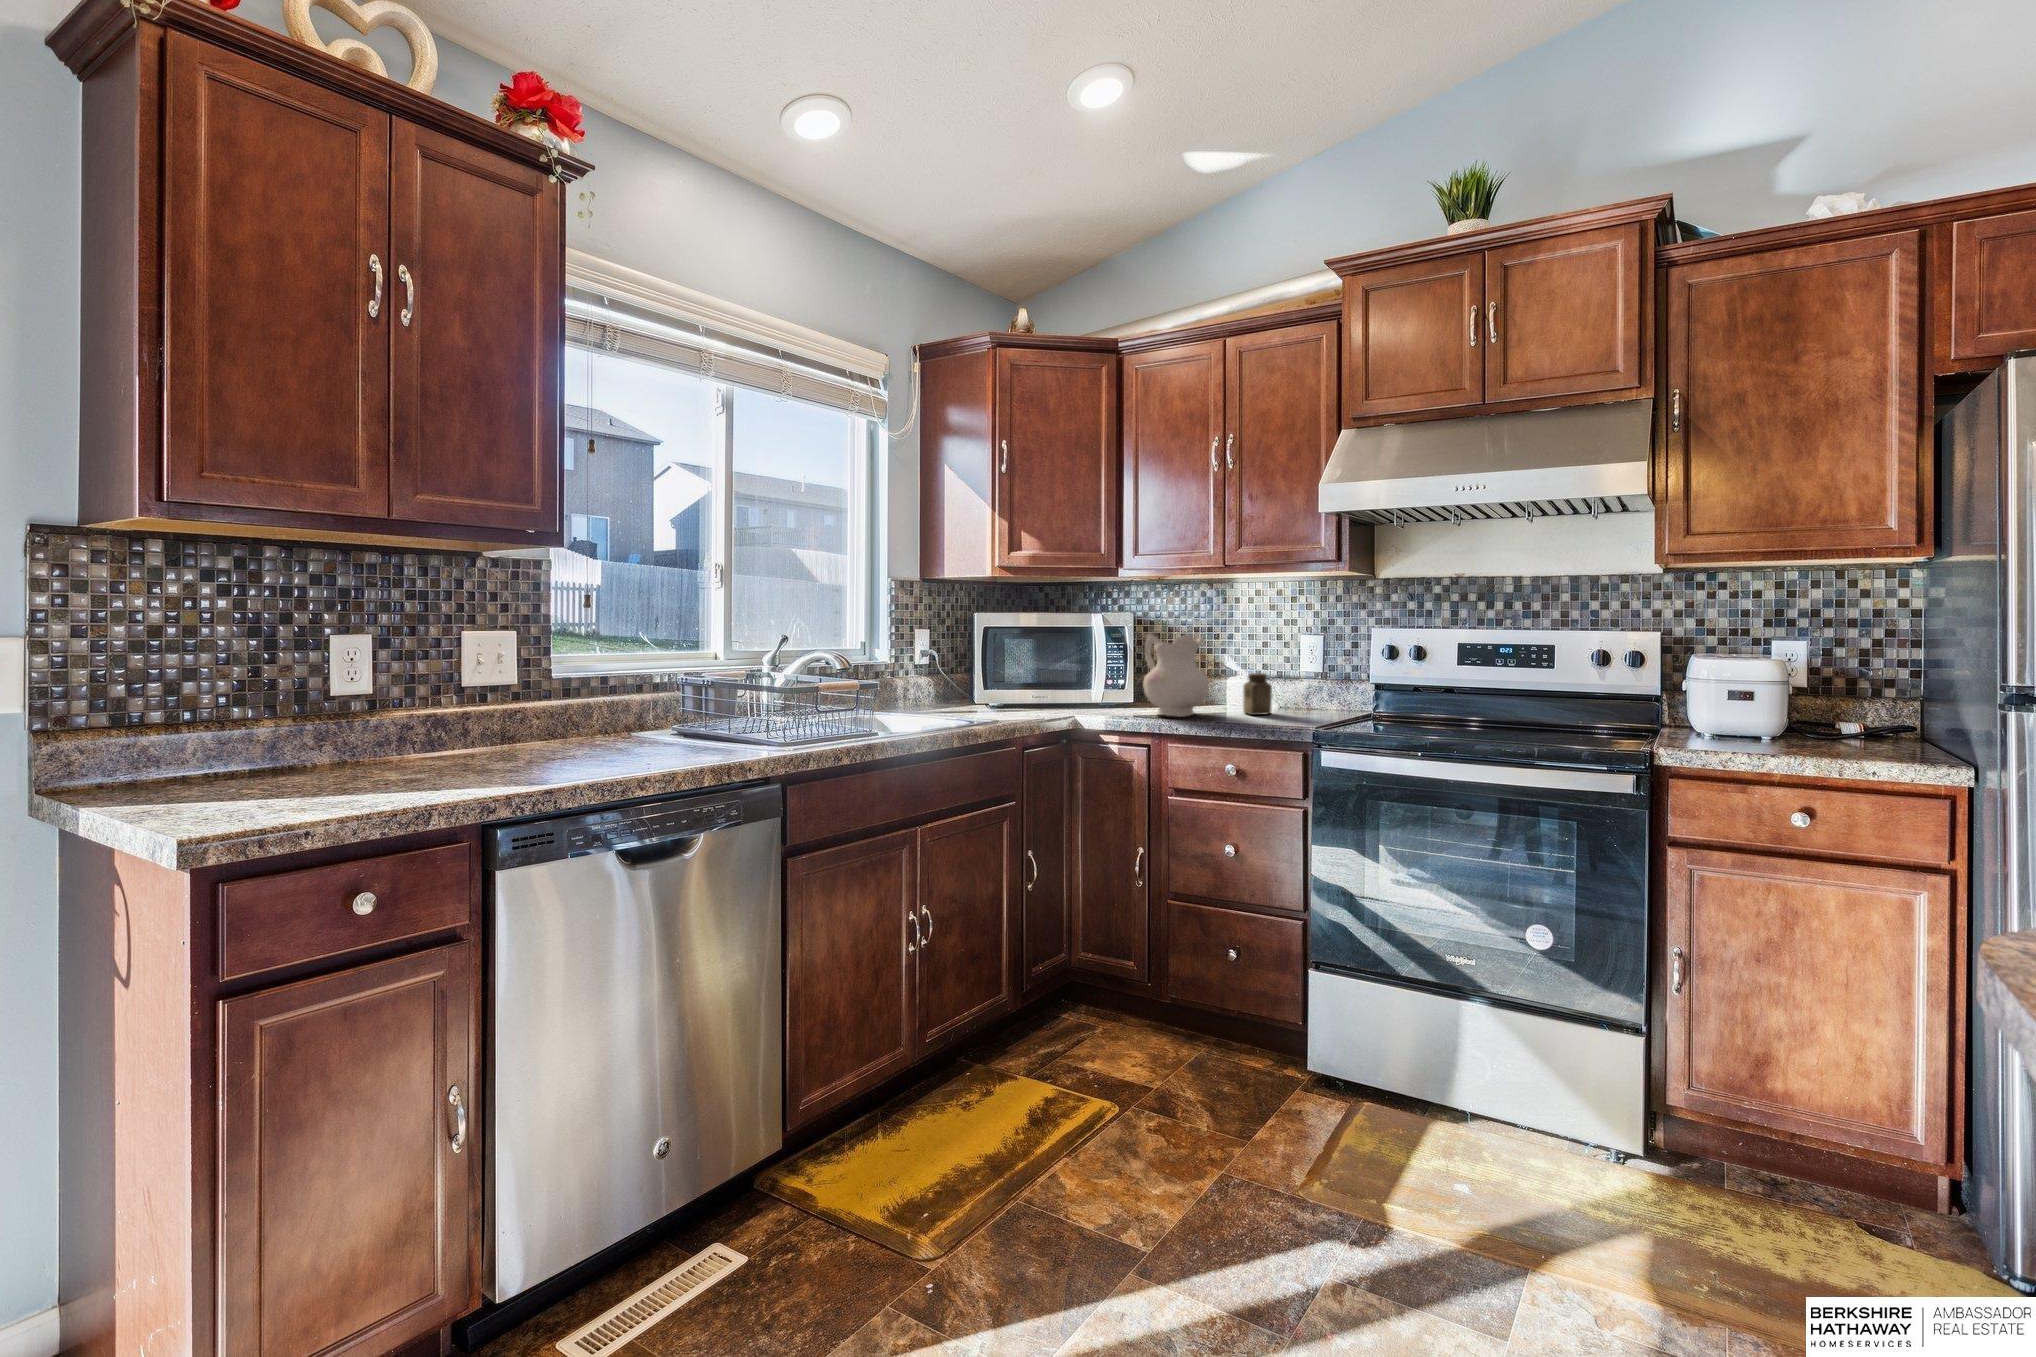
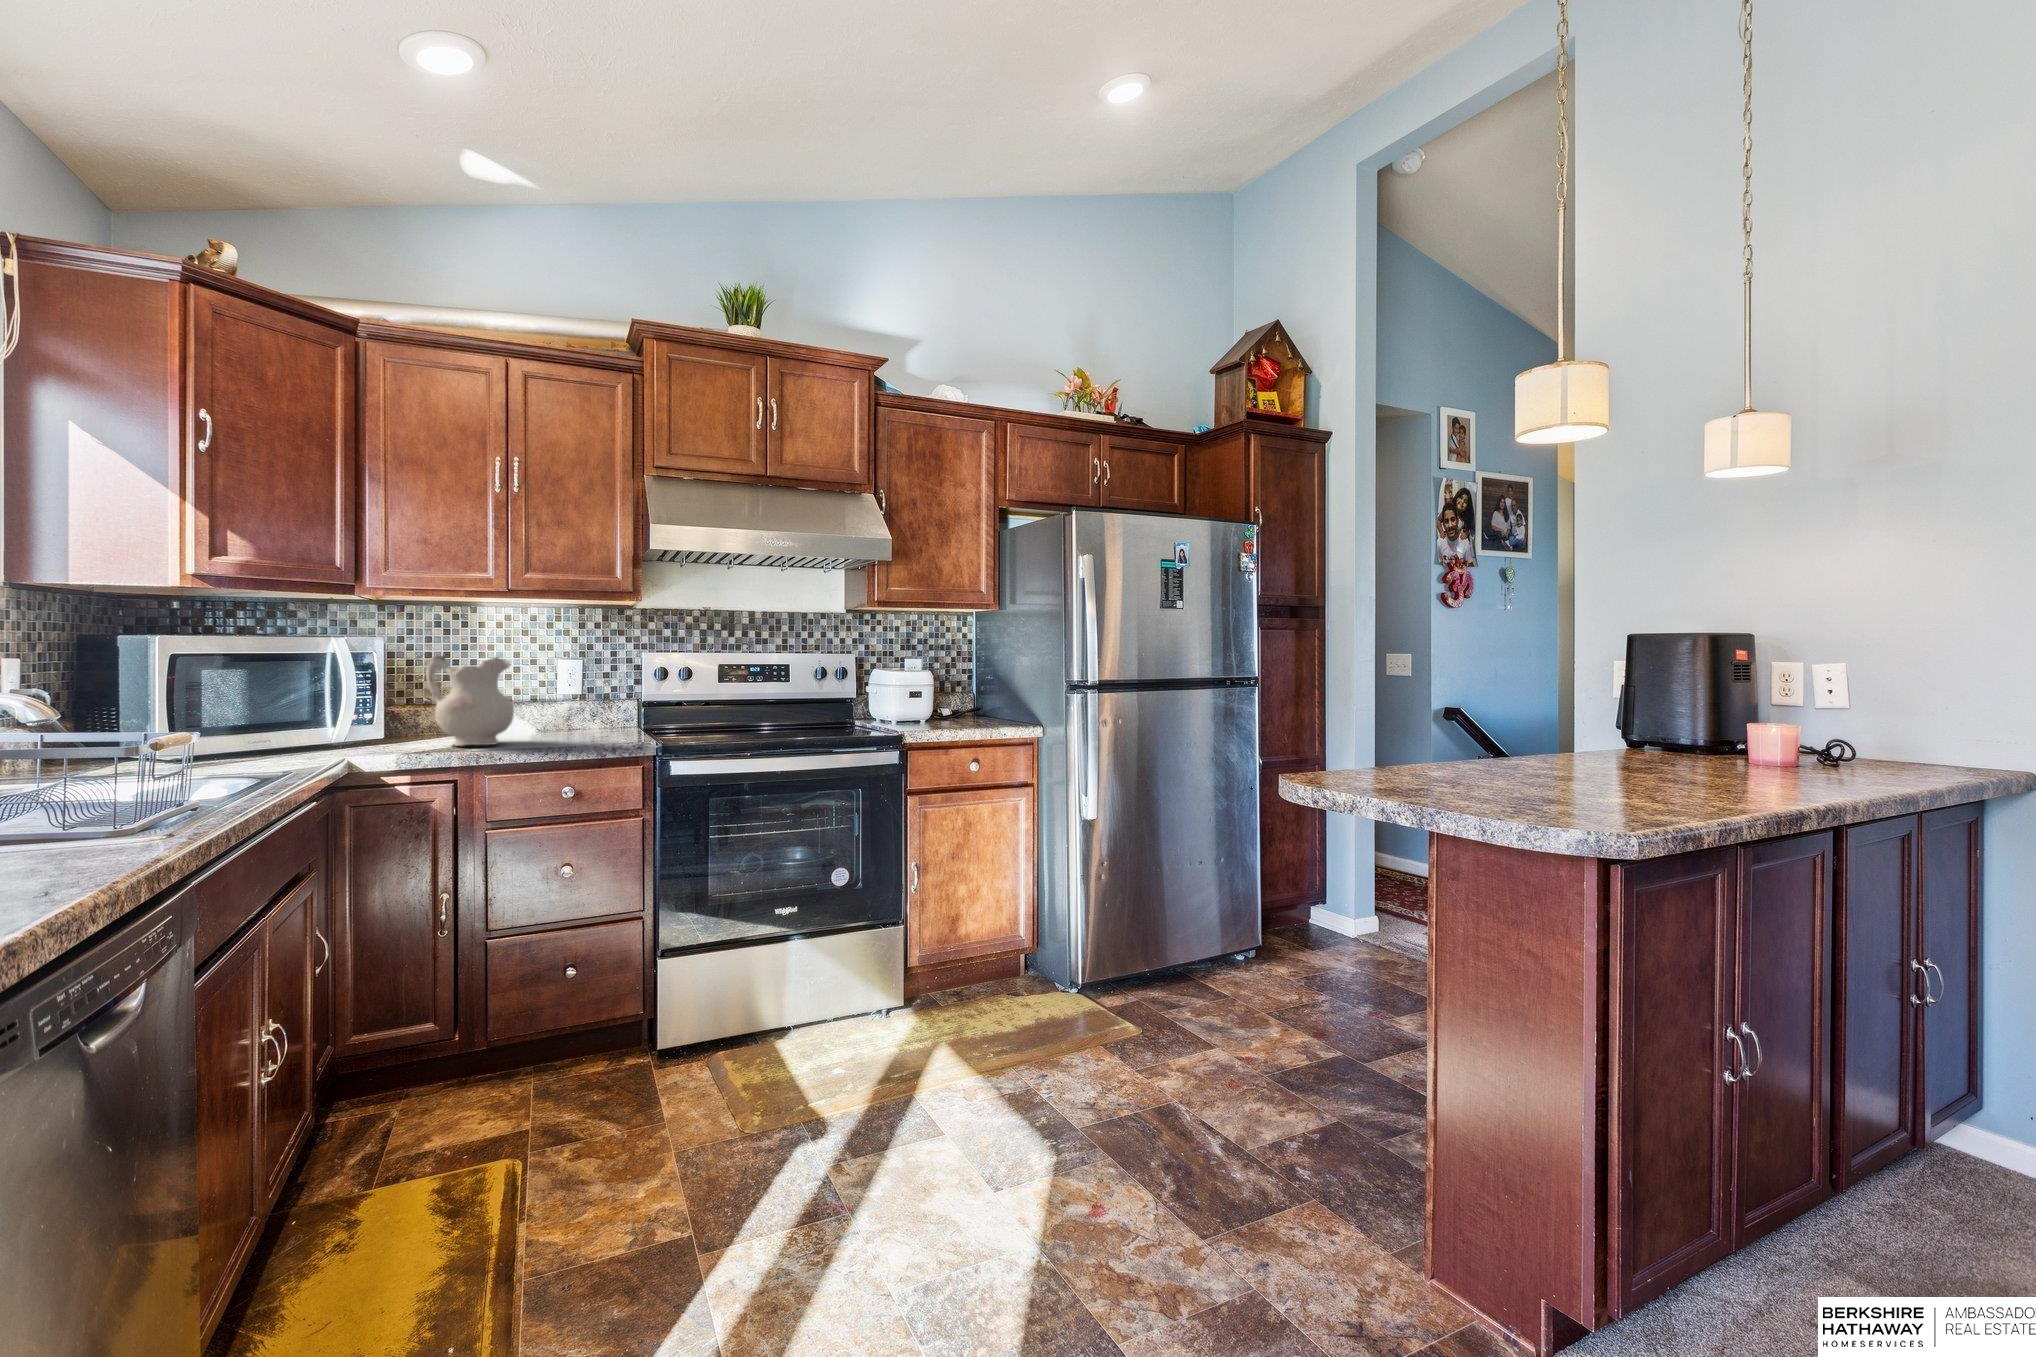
salt shaker: present [1243,673,1272,715] -> none [544,696,577,737]

